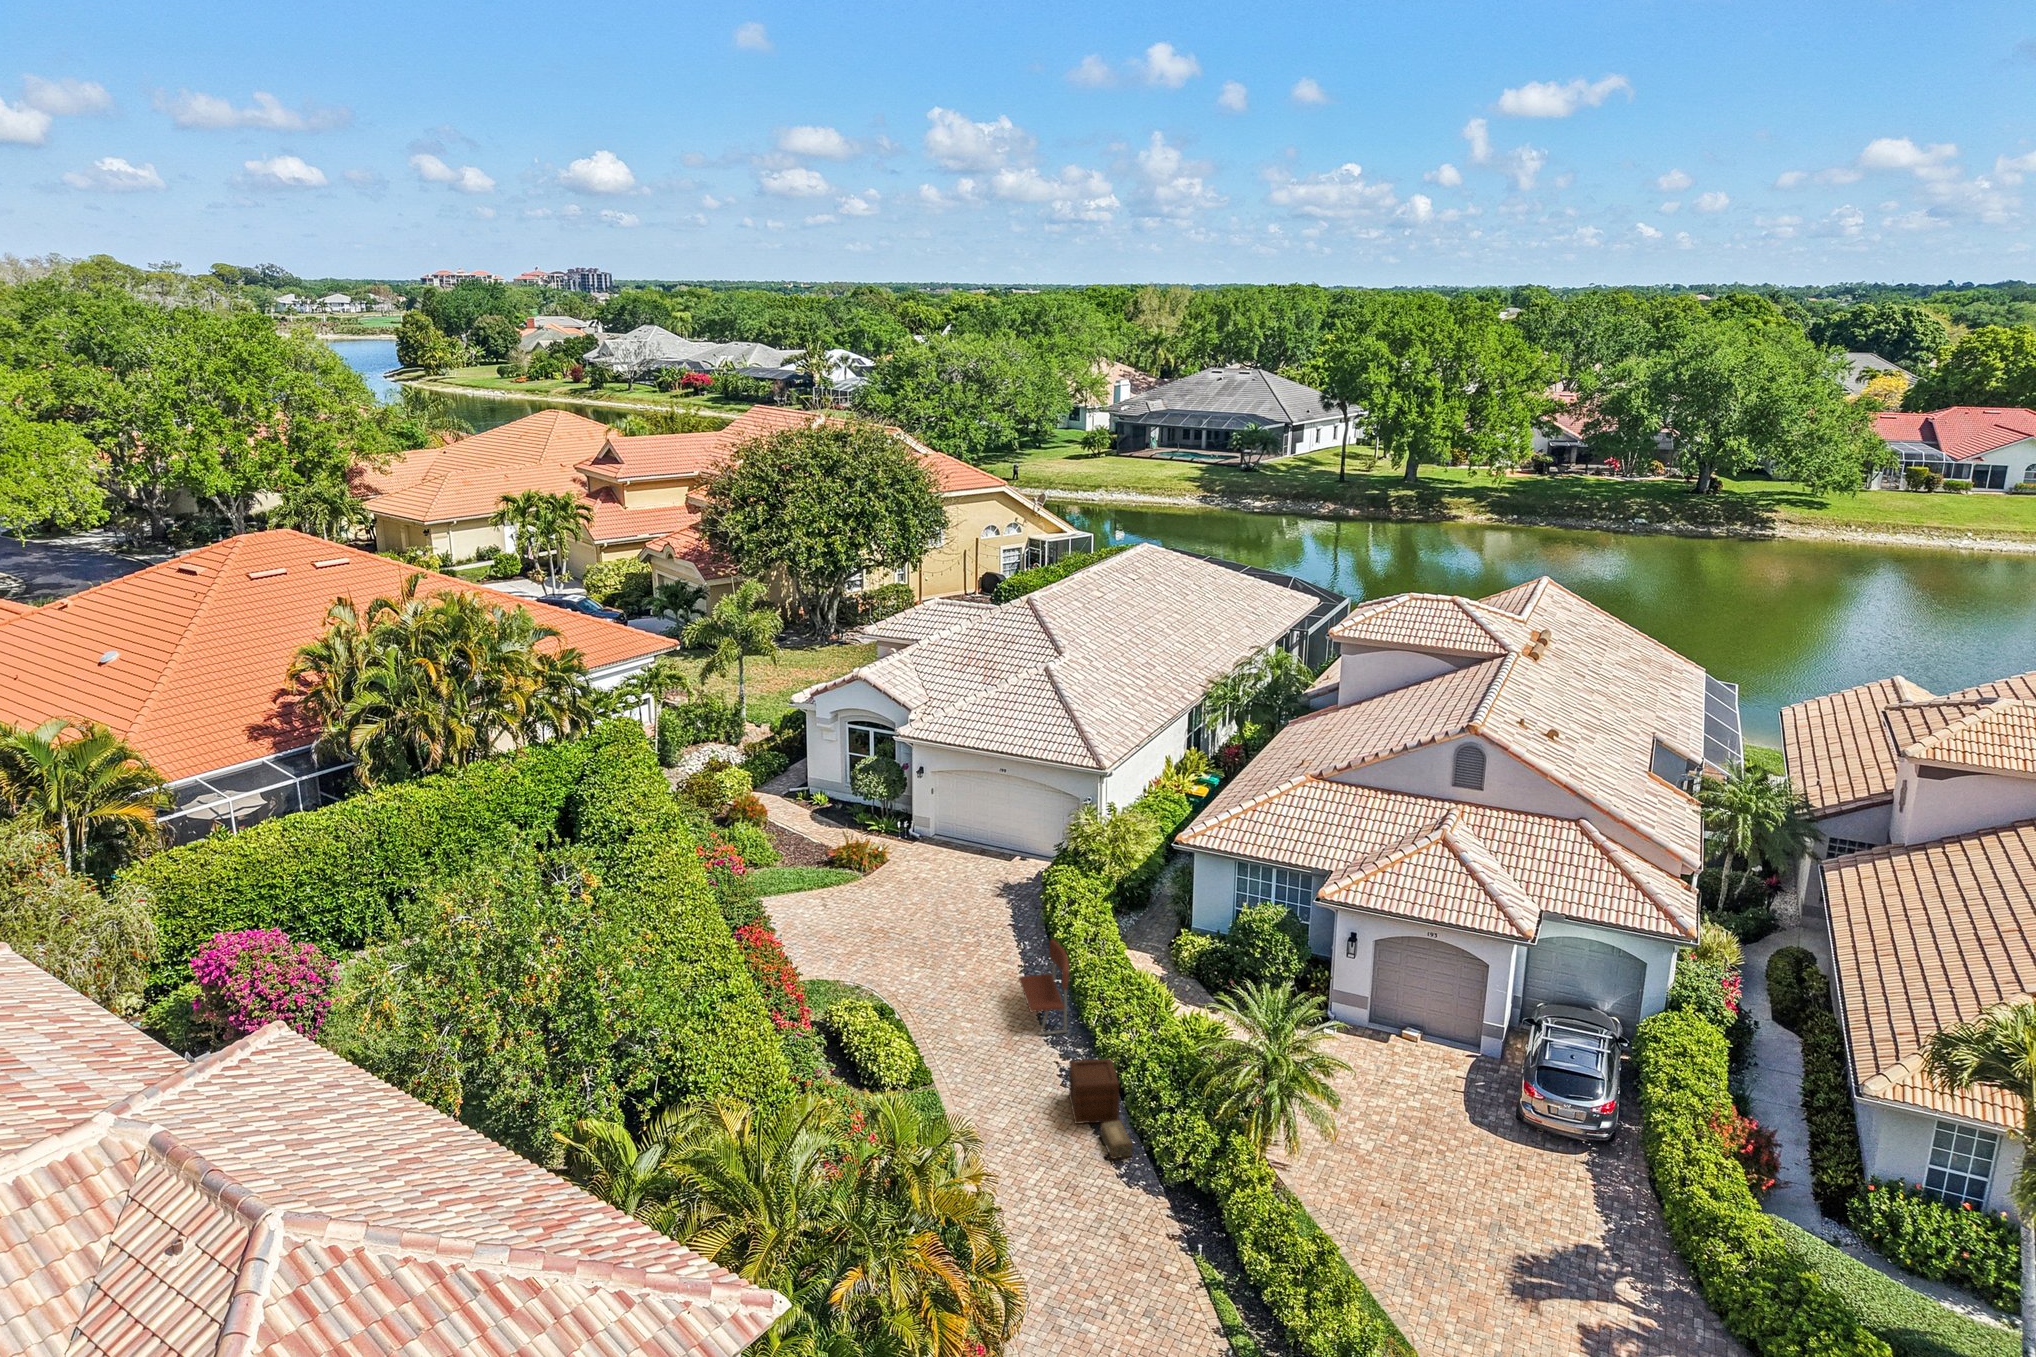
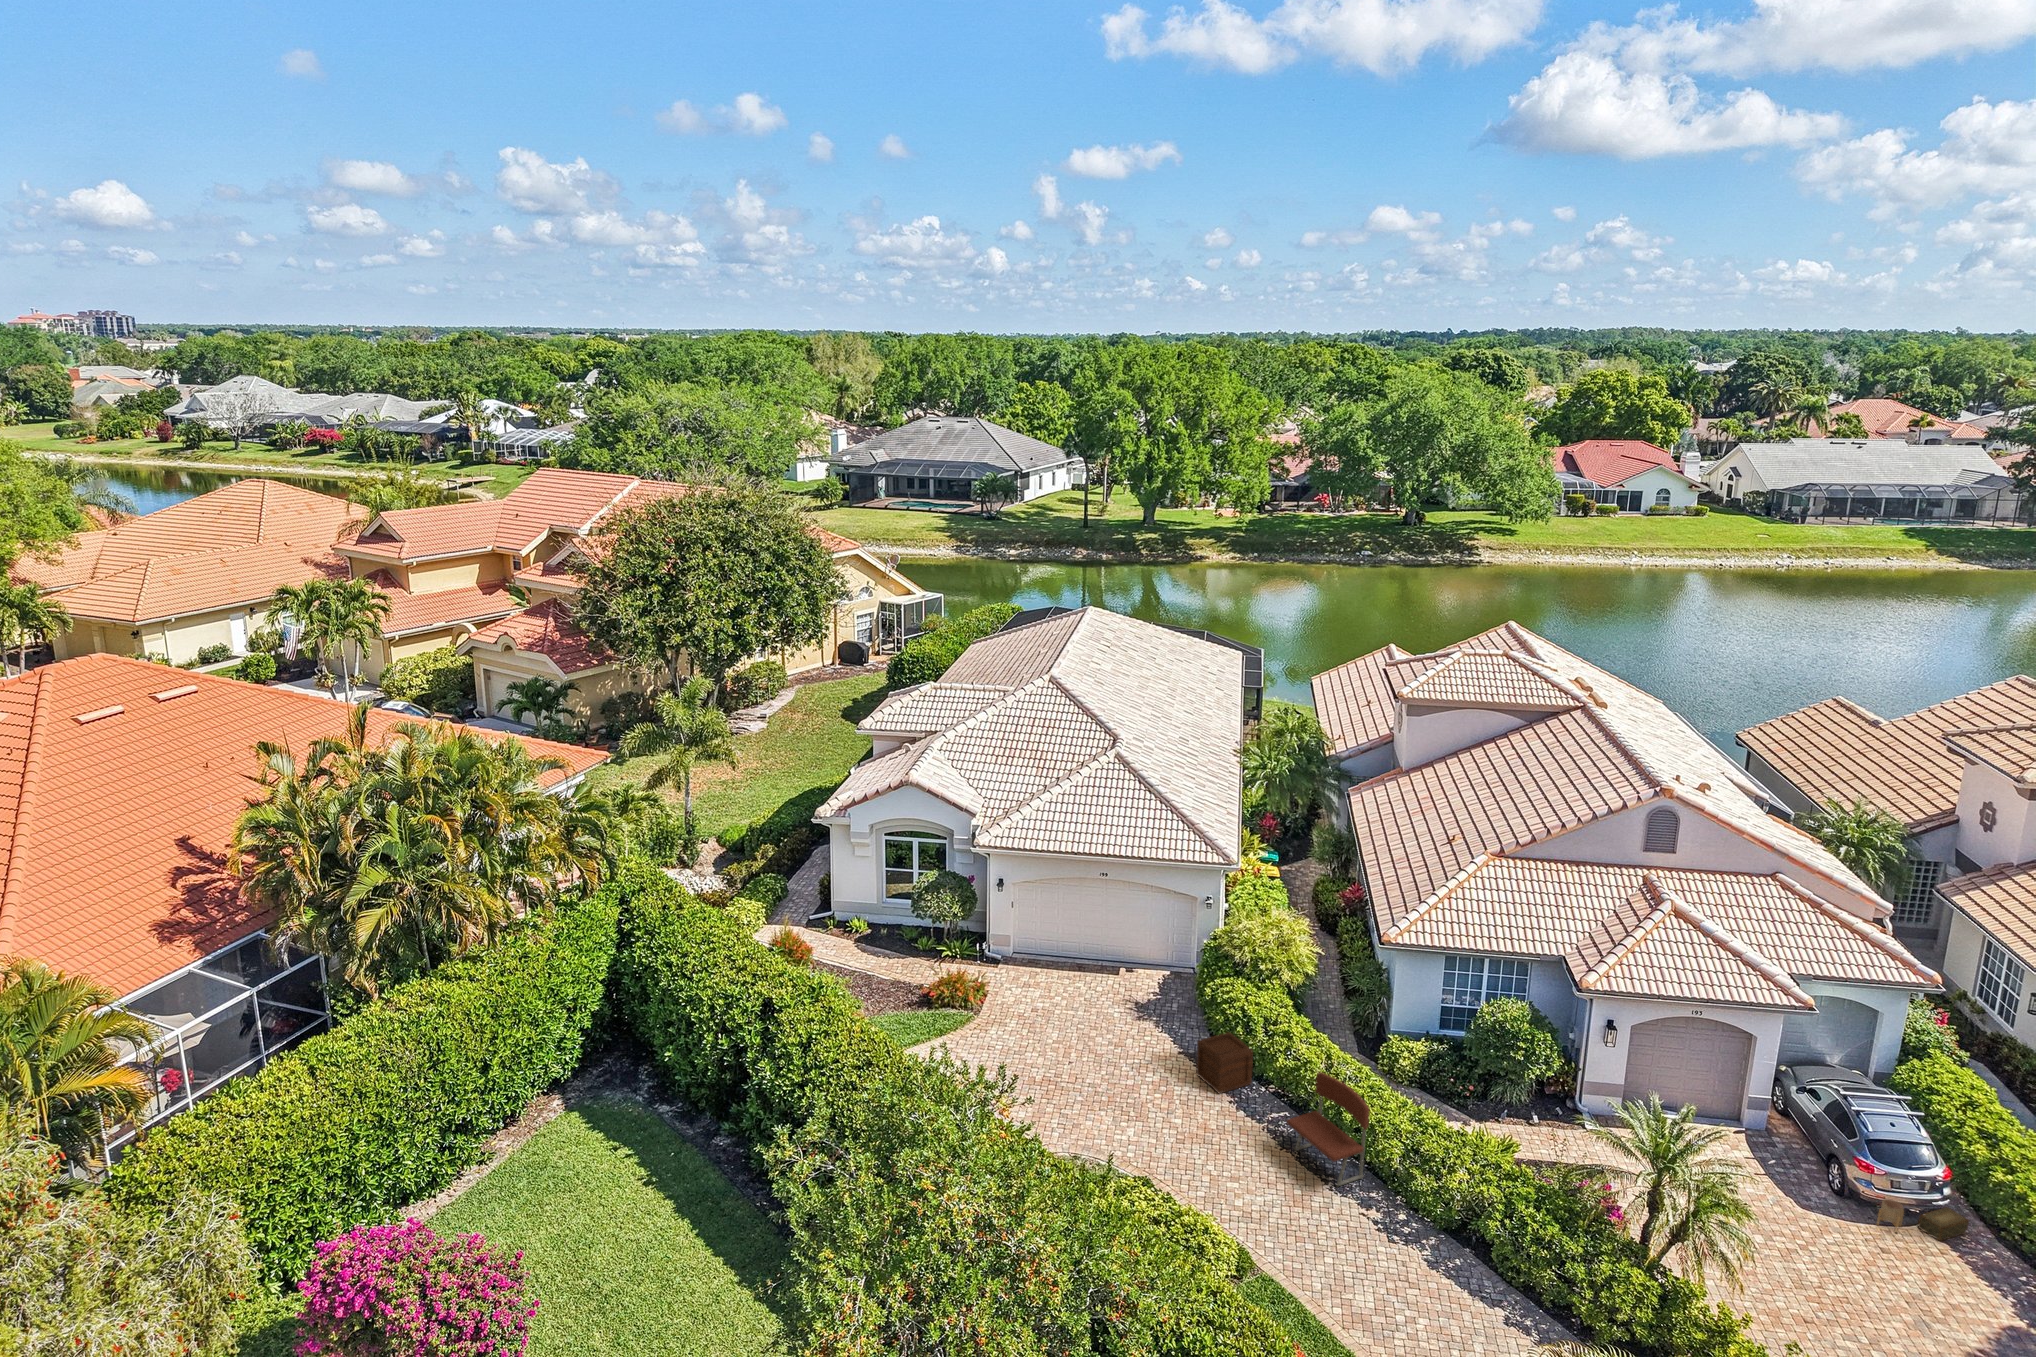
wooden crate: present [1069,1059,1119,1124] -> present [1196,1032,1253,1094]
woven basket: present [1100,1120,1132,1159] -> present [1918,1207,1969,1241]
planter: none [1531,1126,1558,1159] -> present [1877,1199,1904,1233]

